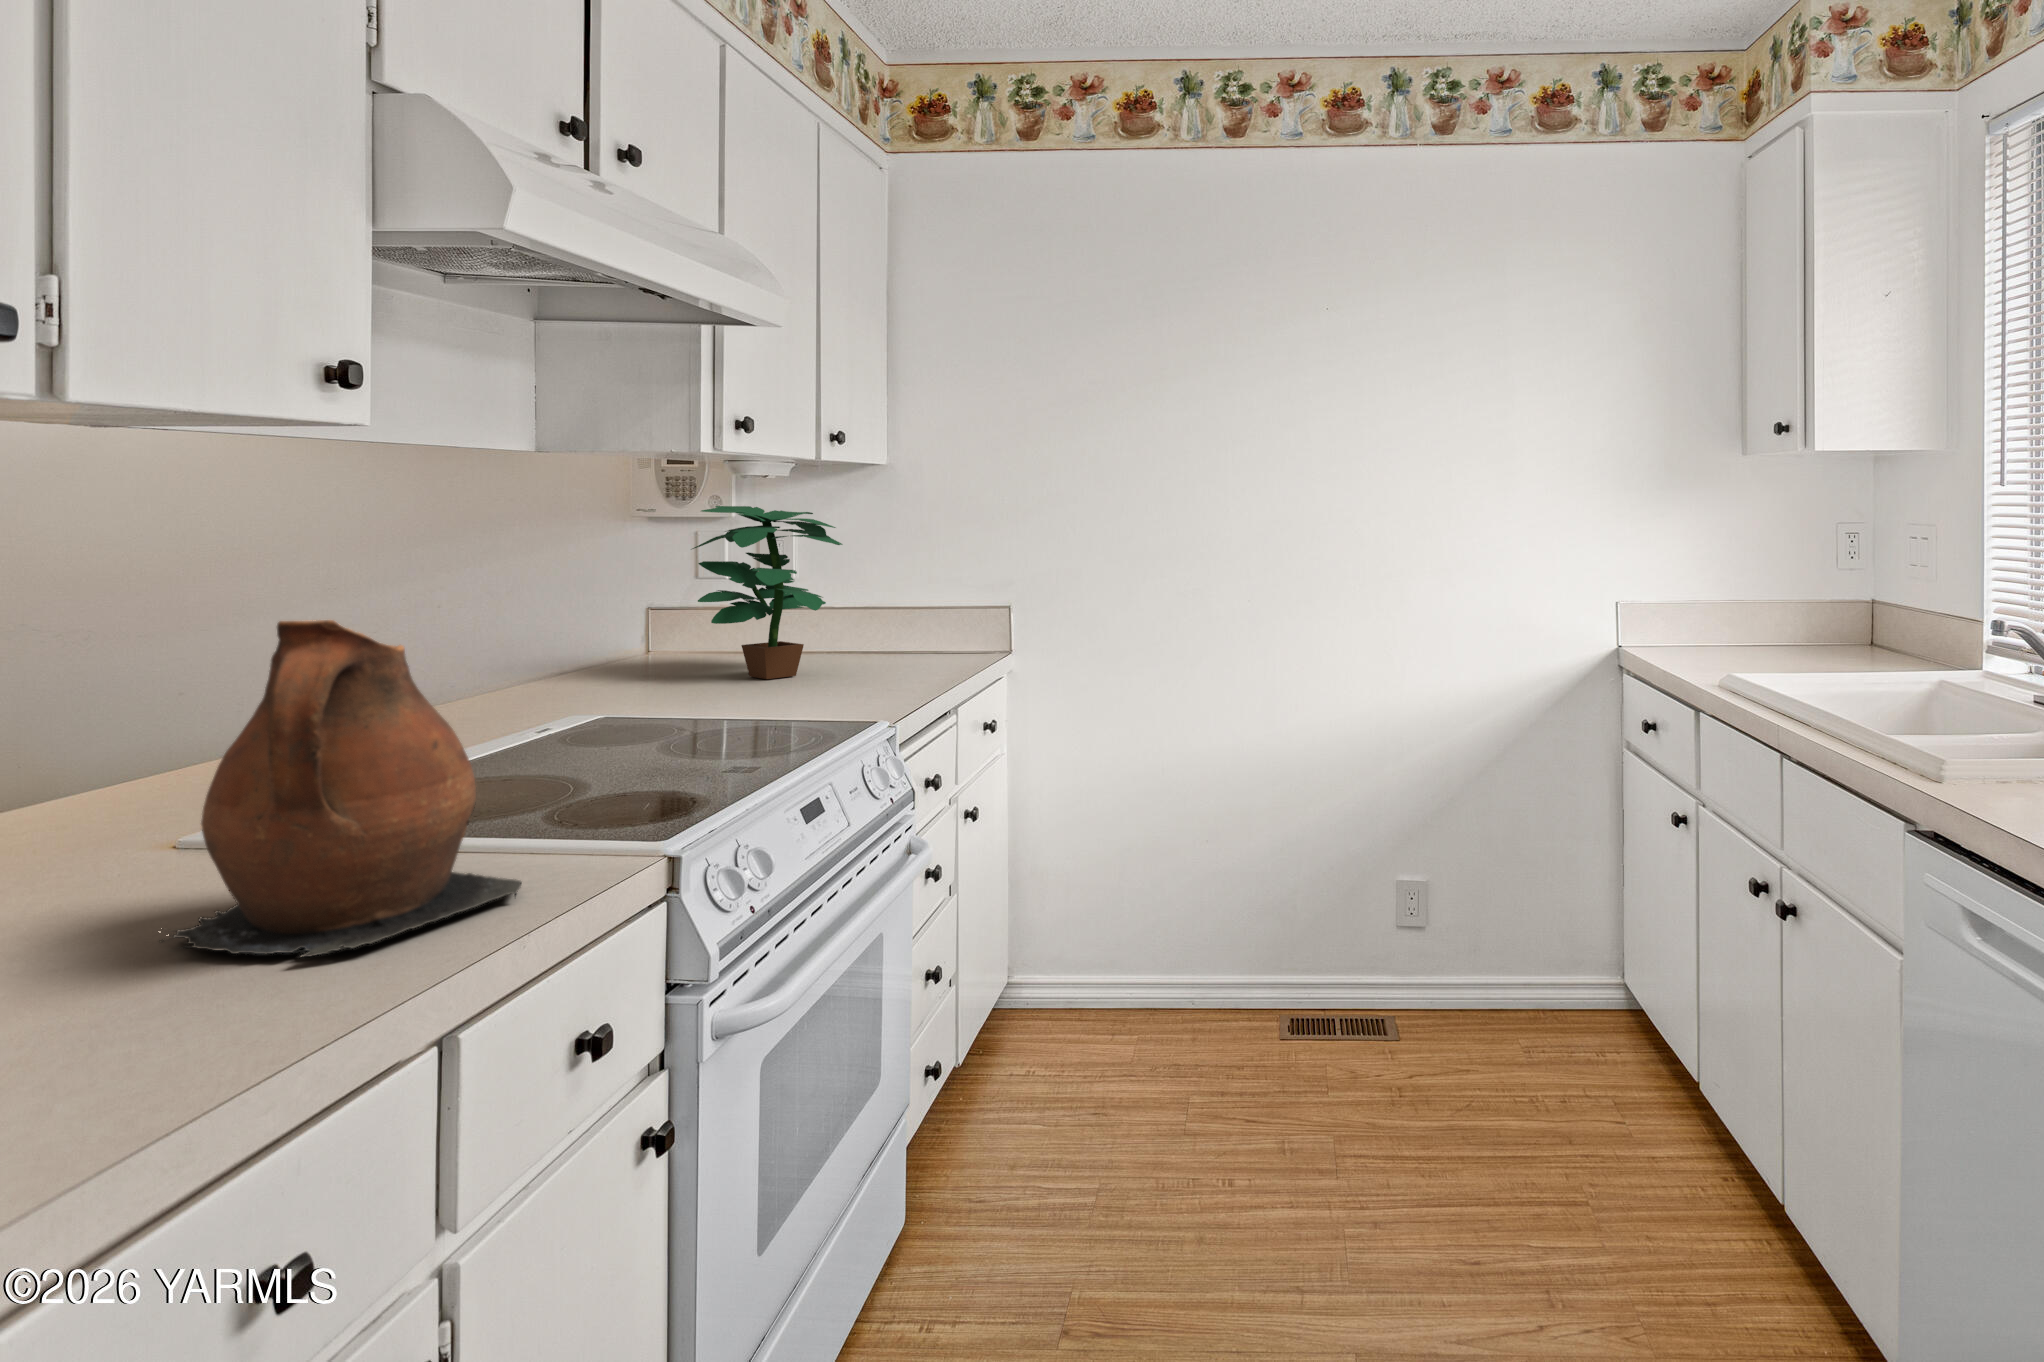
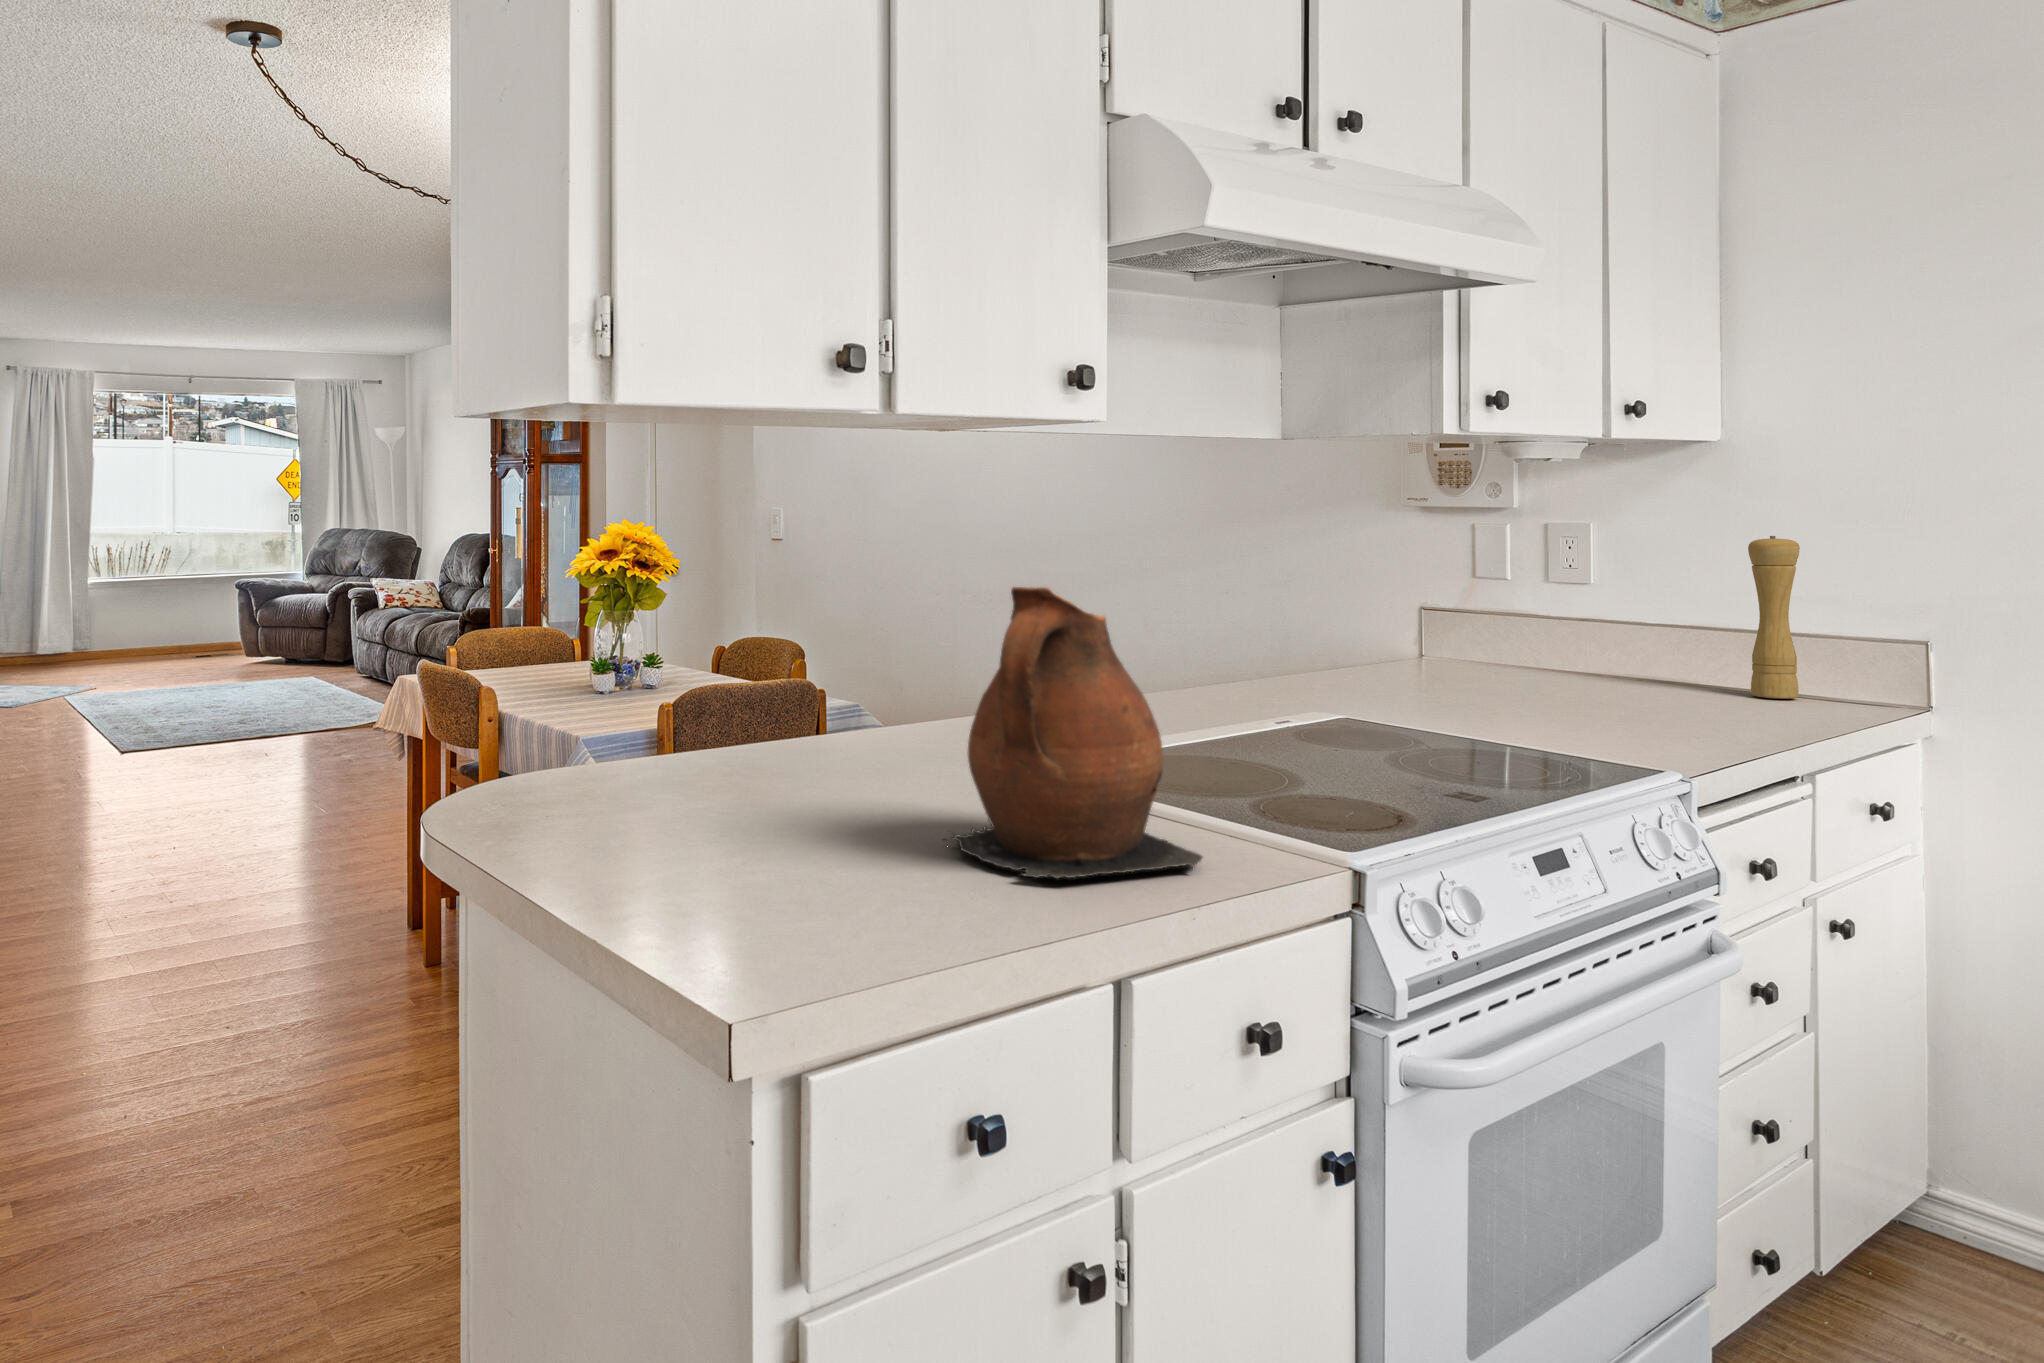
potted plant: present [692,506,842,679] -> none [1447,501,1638,704]
pepper mill: none [908,536,940,656] -> present [1748,536,1800,699]

